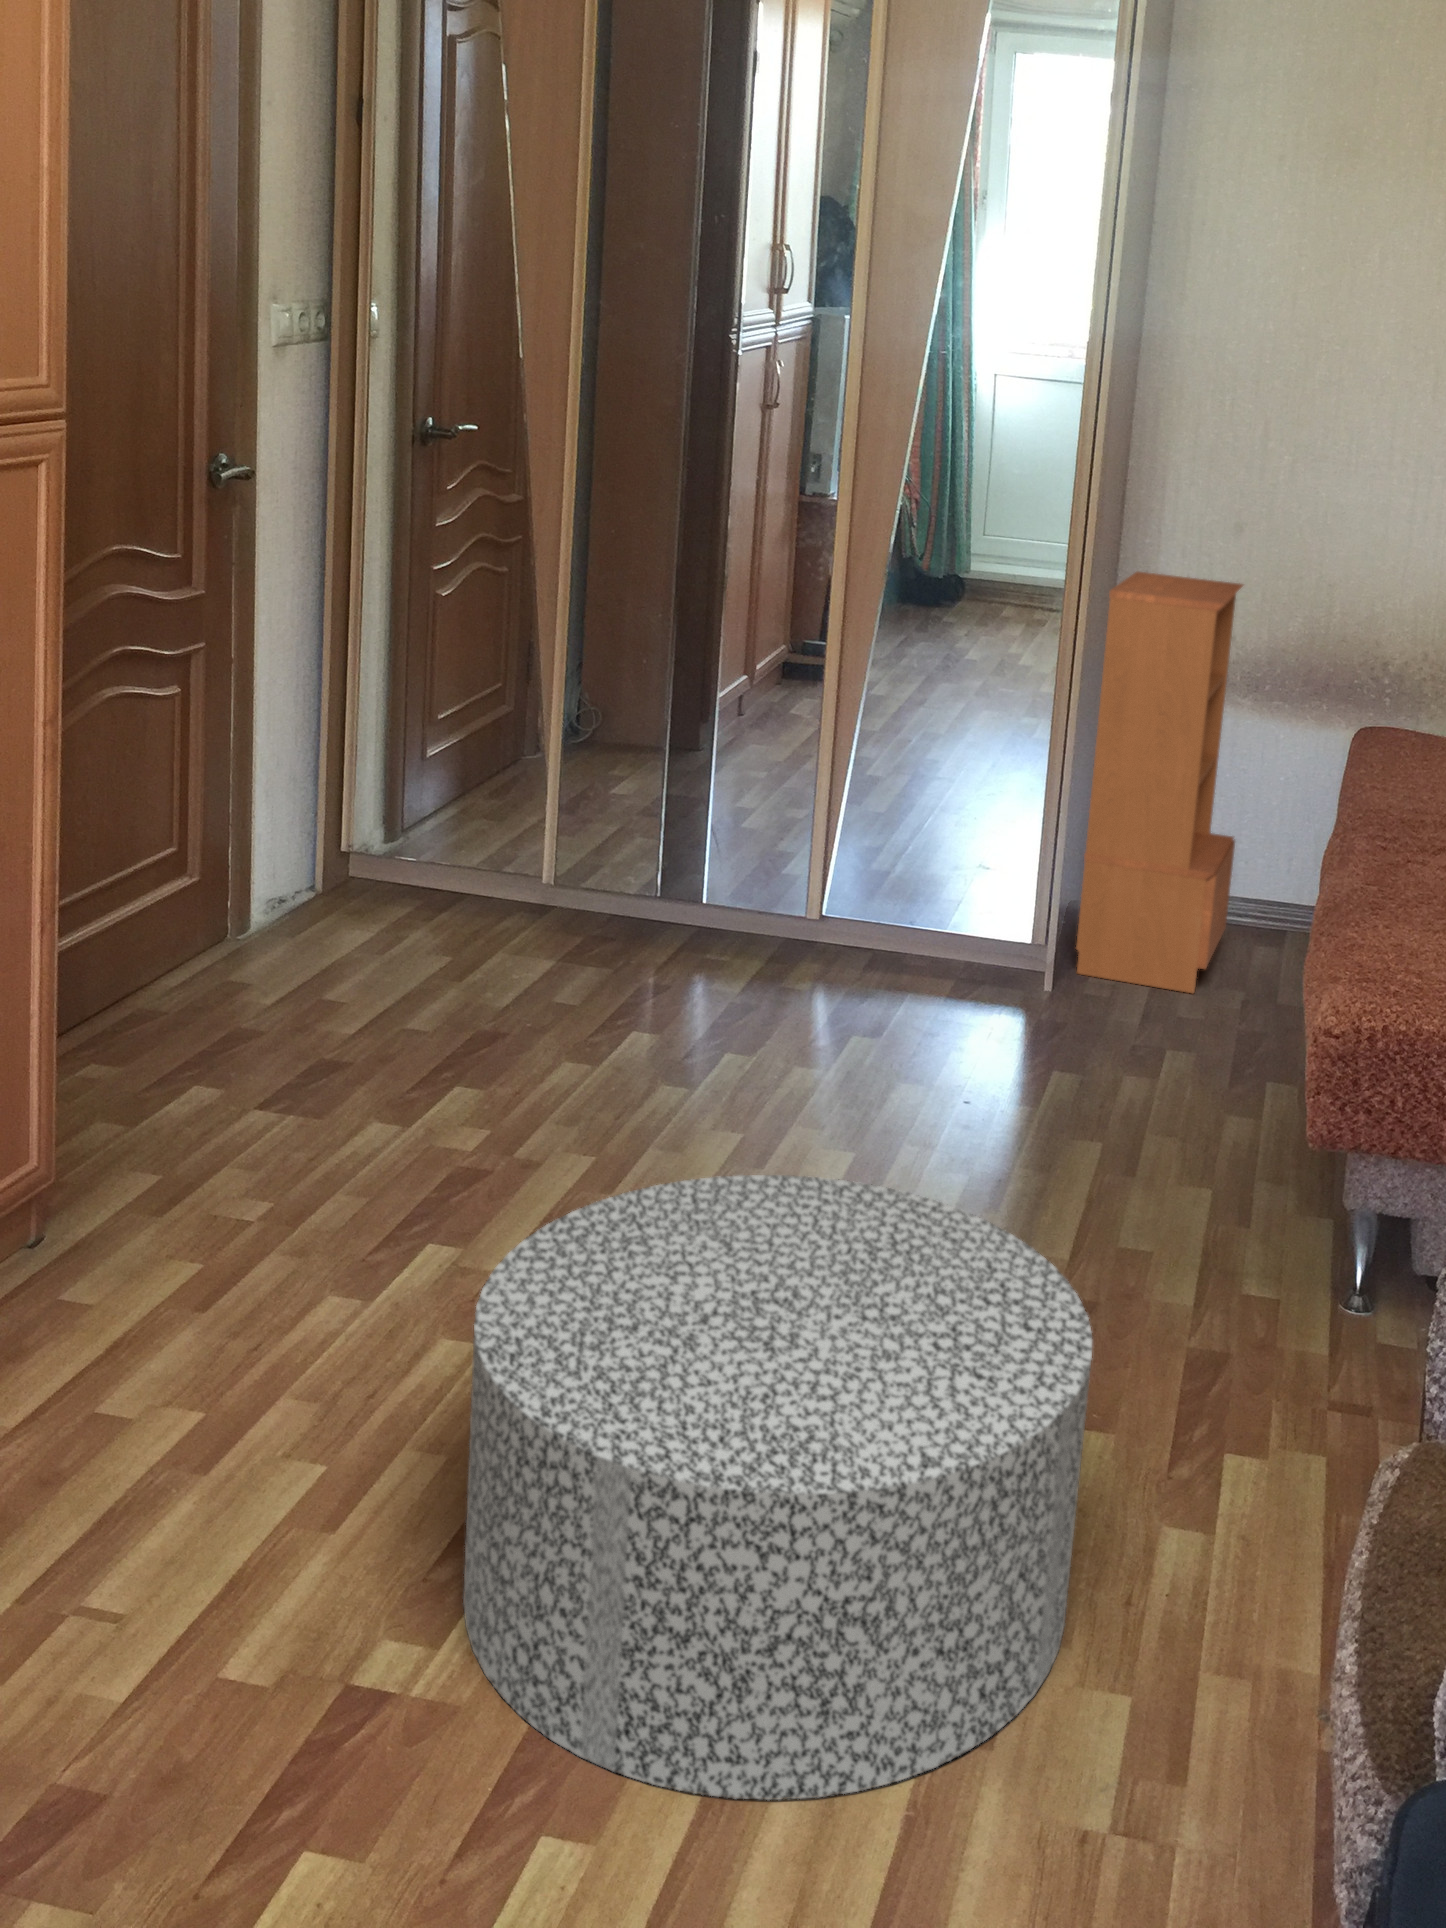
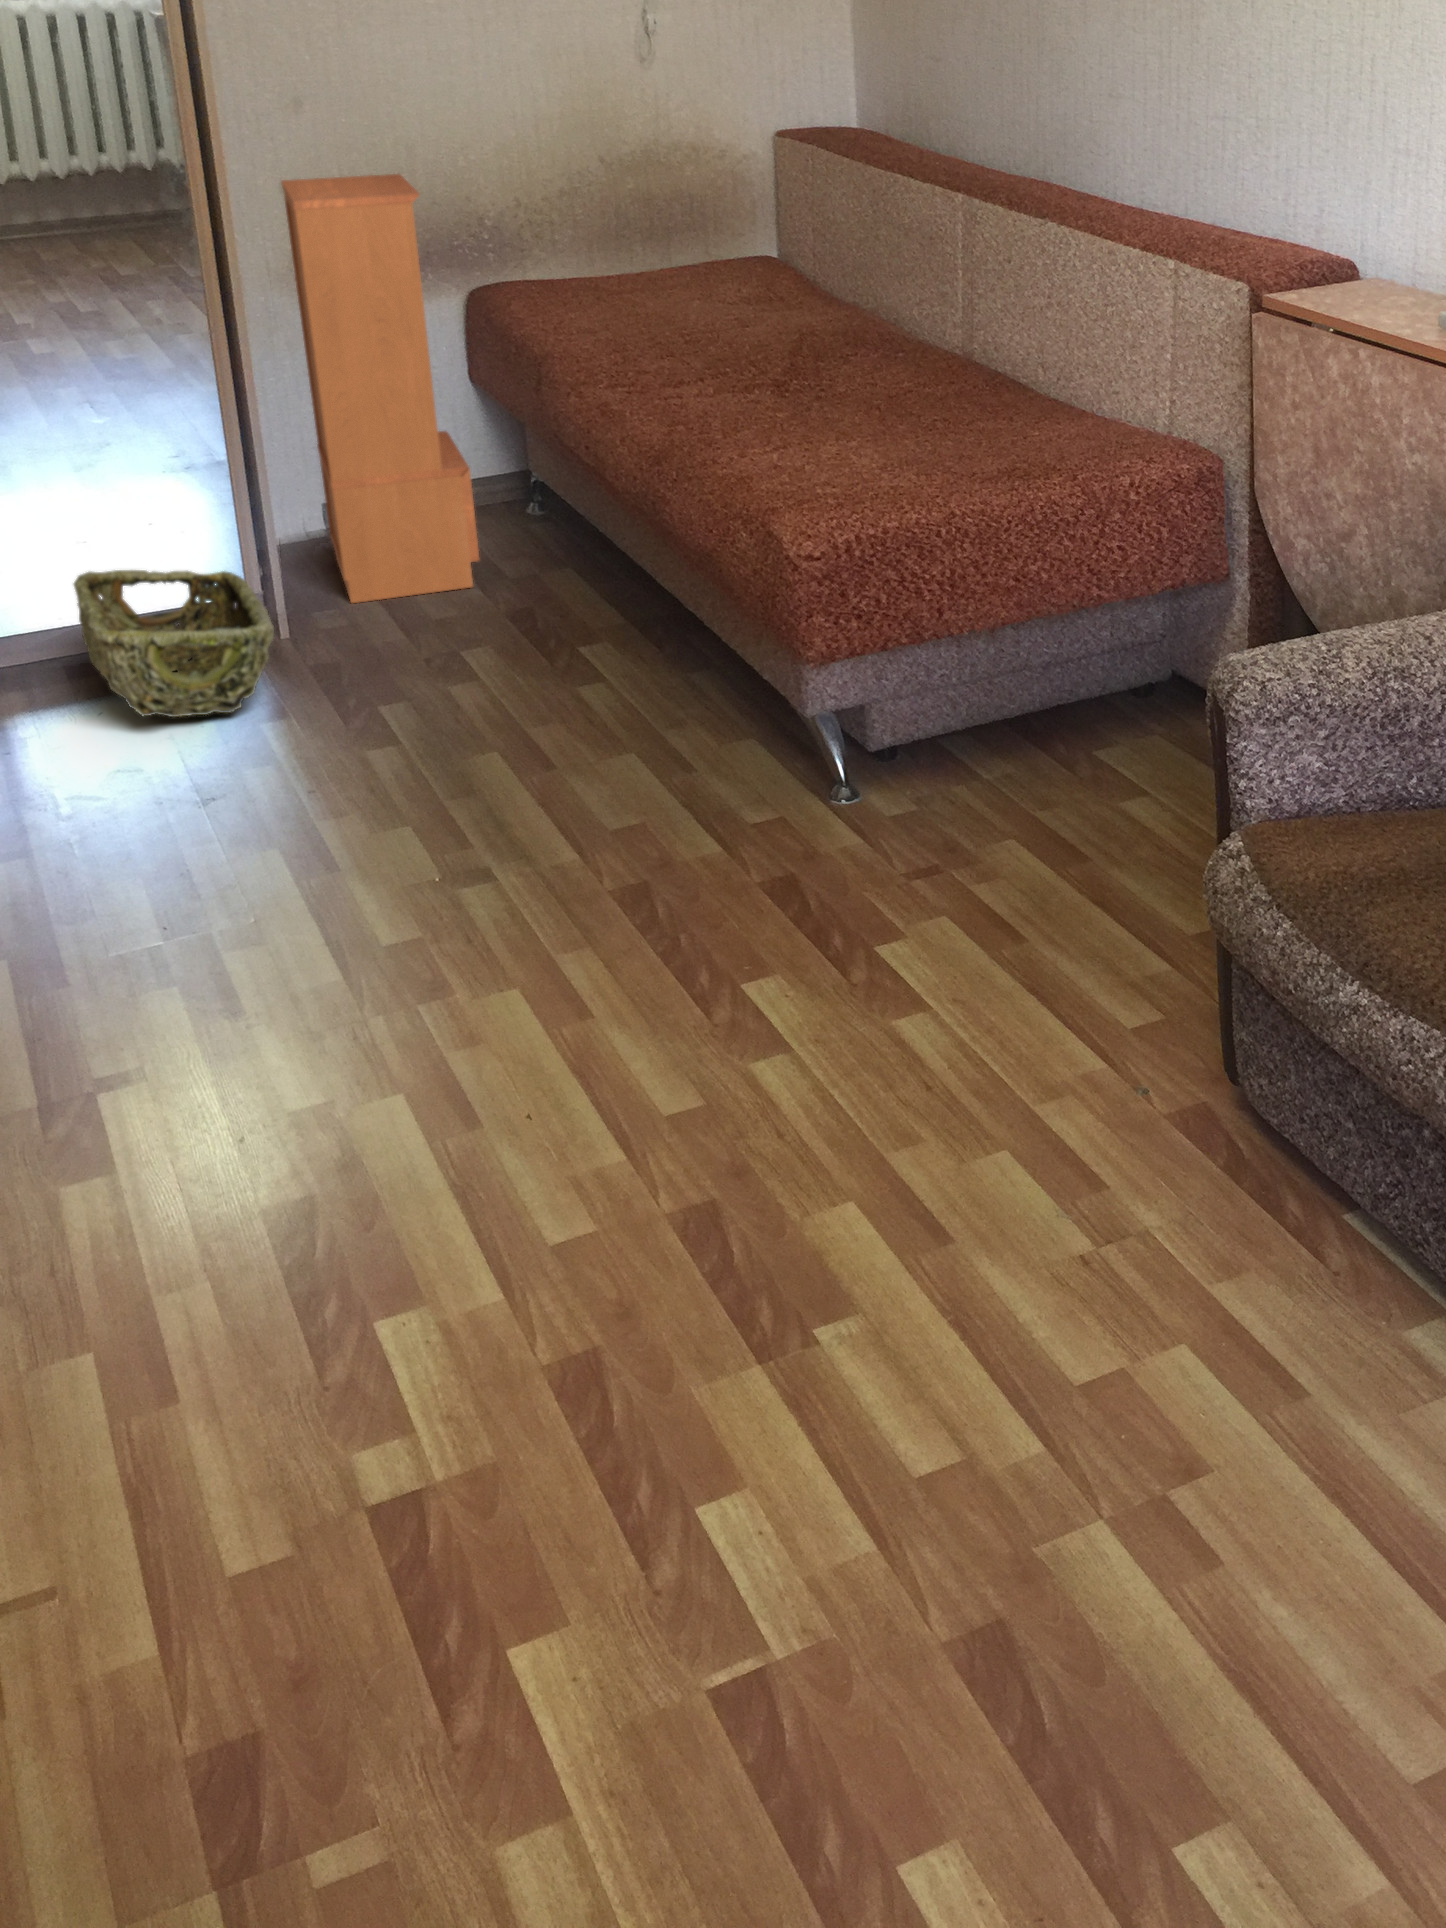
woven basket: none [792,873,965,1031] -> present [74,570,274,717]
ottoman: present [463,1175,1092,1800] -> none [297,813,943,1435]

